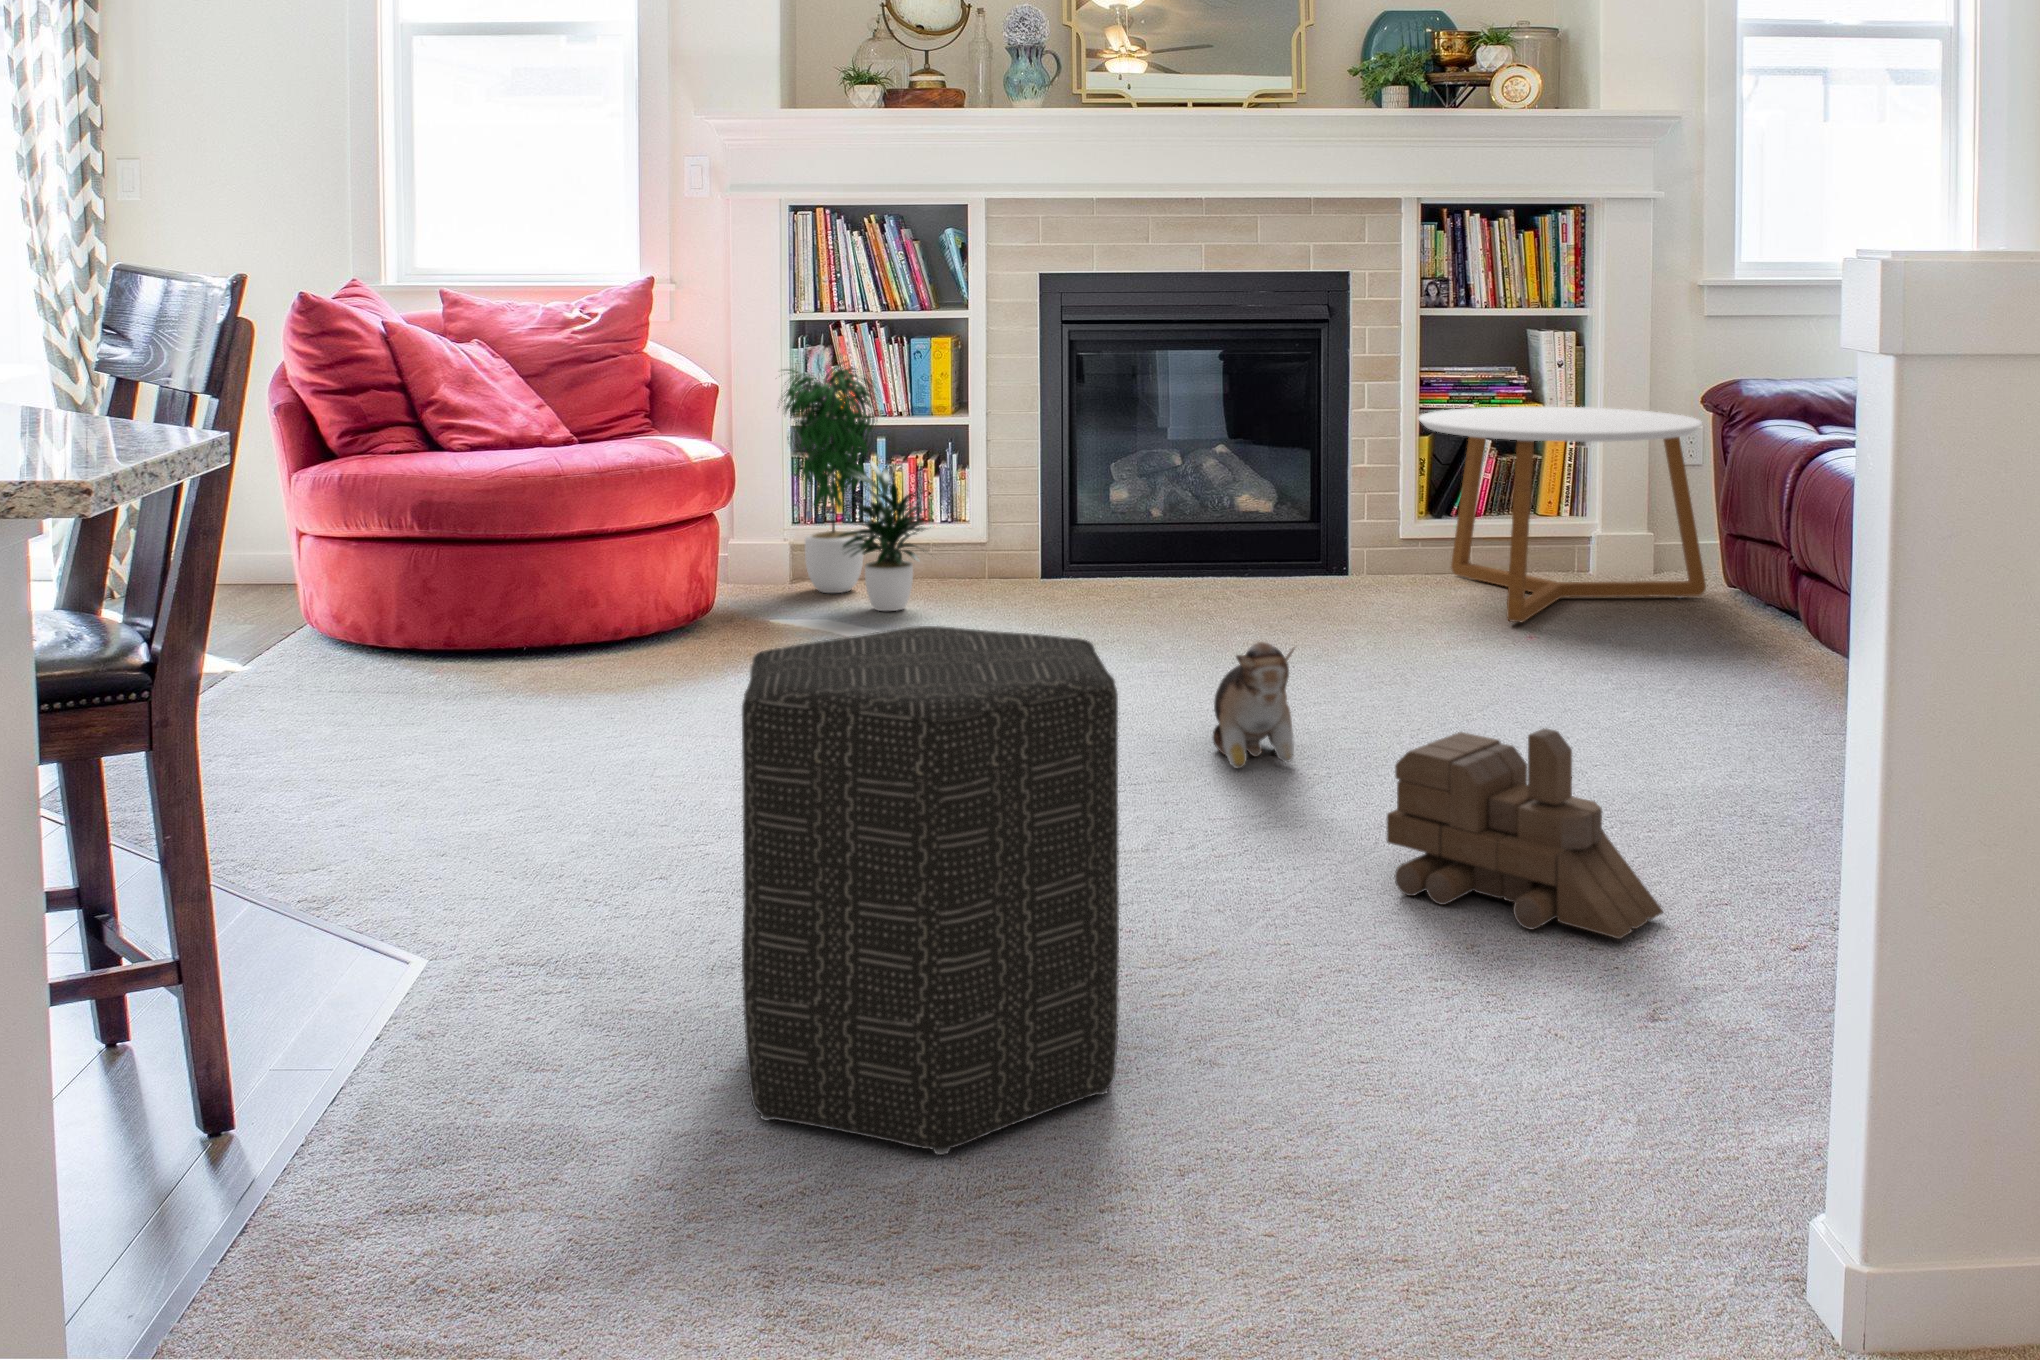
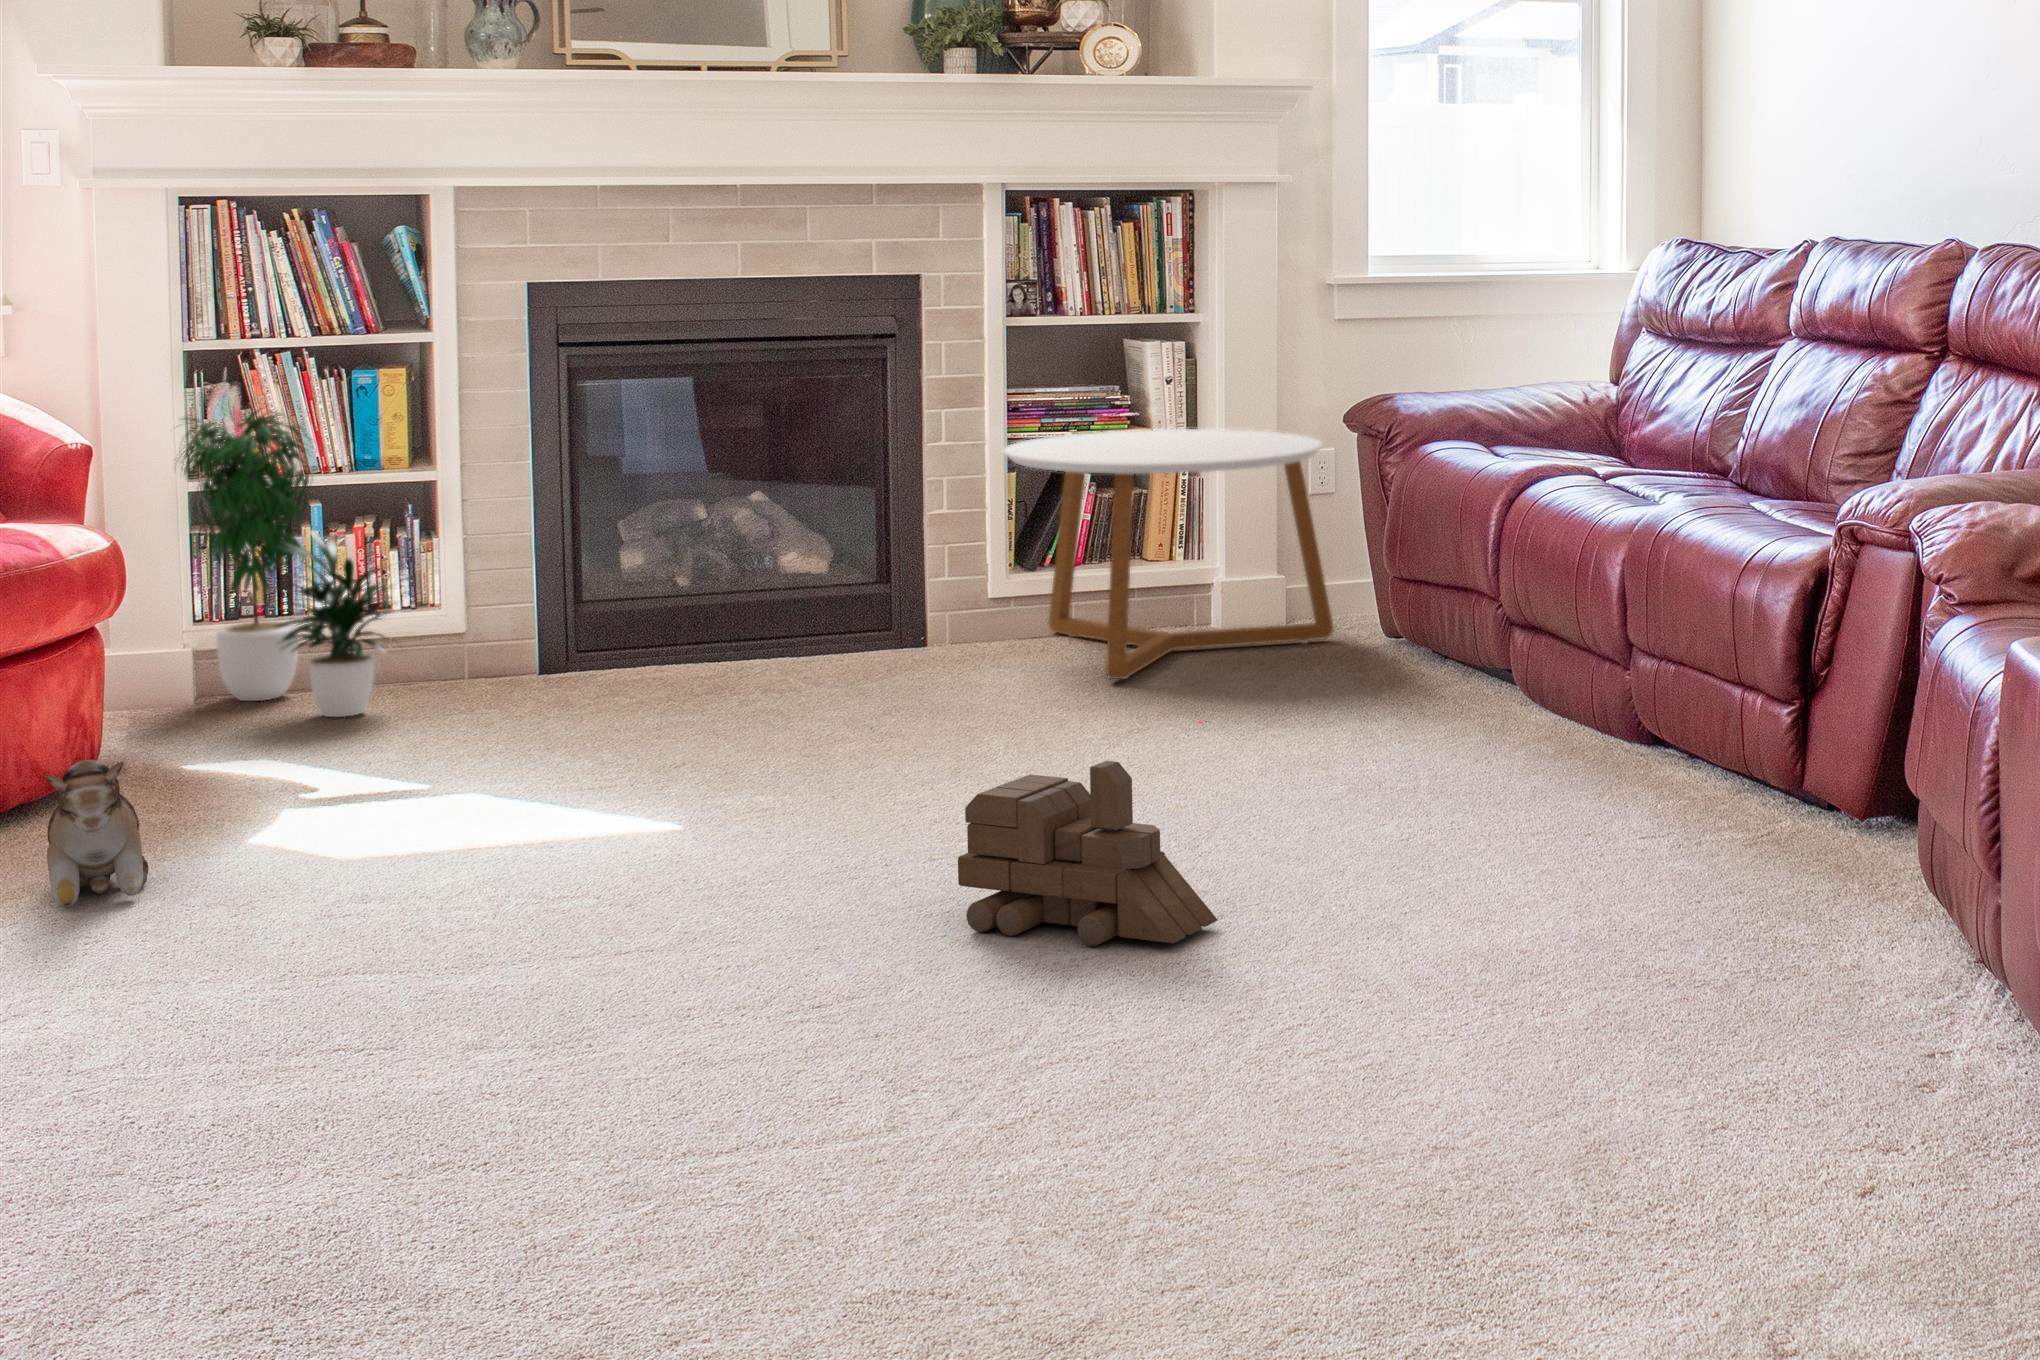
ottoman: present [742,626,1119,1155] -> none [334,695,709,1145]
plush toy: present [1213,642,1294,768] -> present [46,759,148,908]

